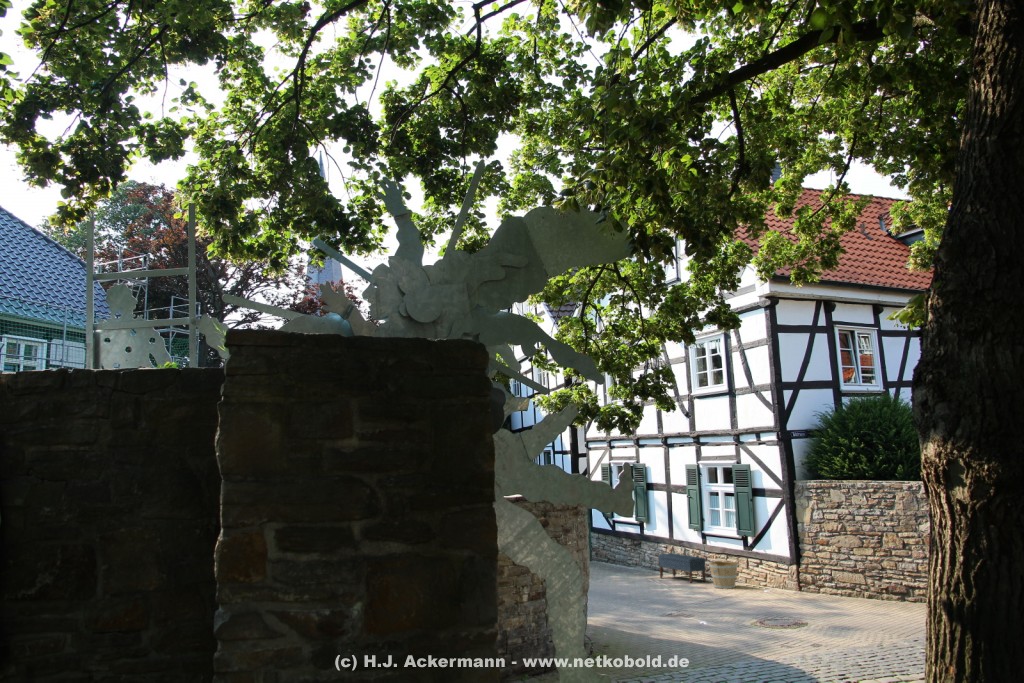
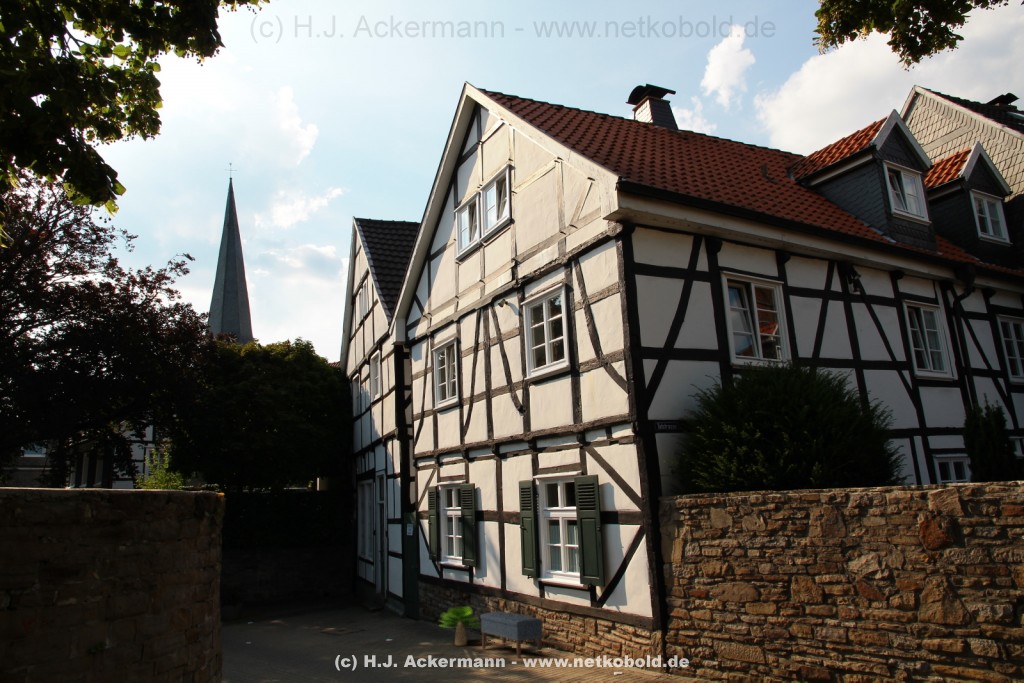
potted plant: none [624,549,656,576] -> present [441,608,480,645]
wooden bucket: present [709,561,738,589] -> none [539,624,583,668]

